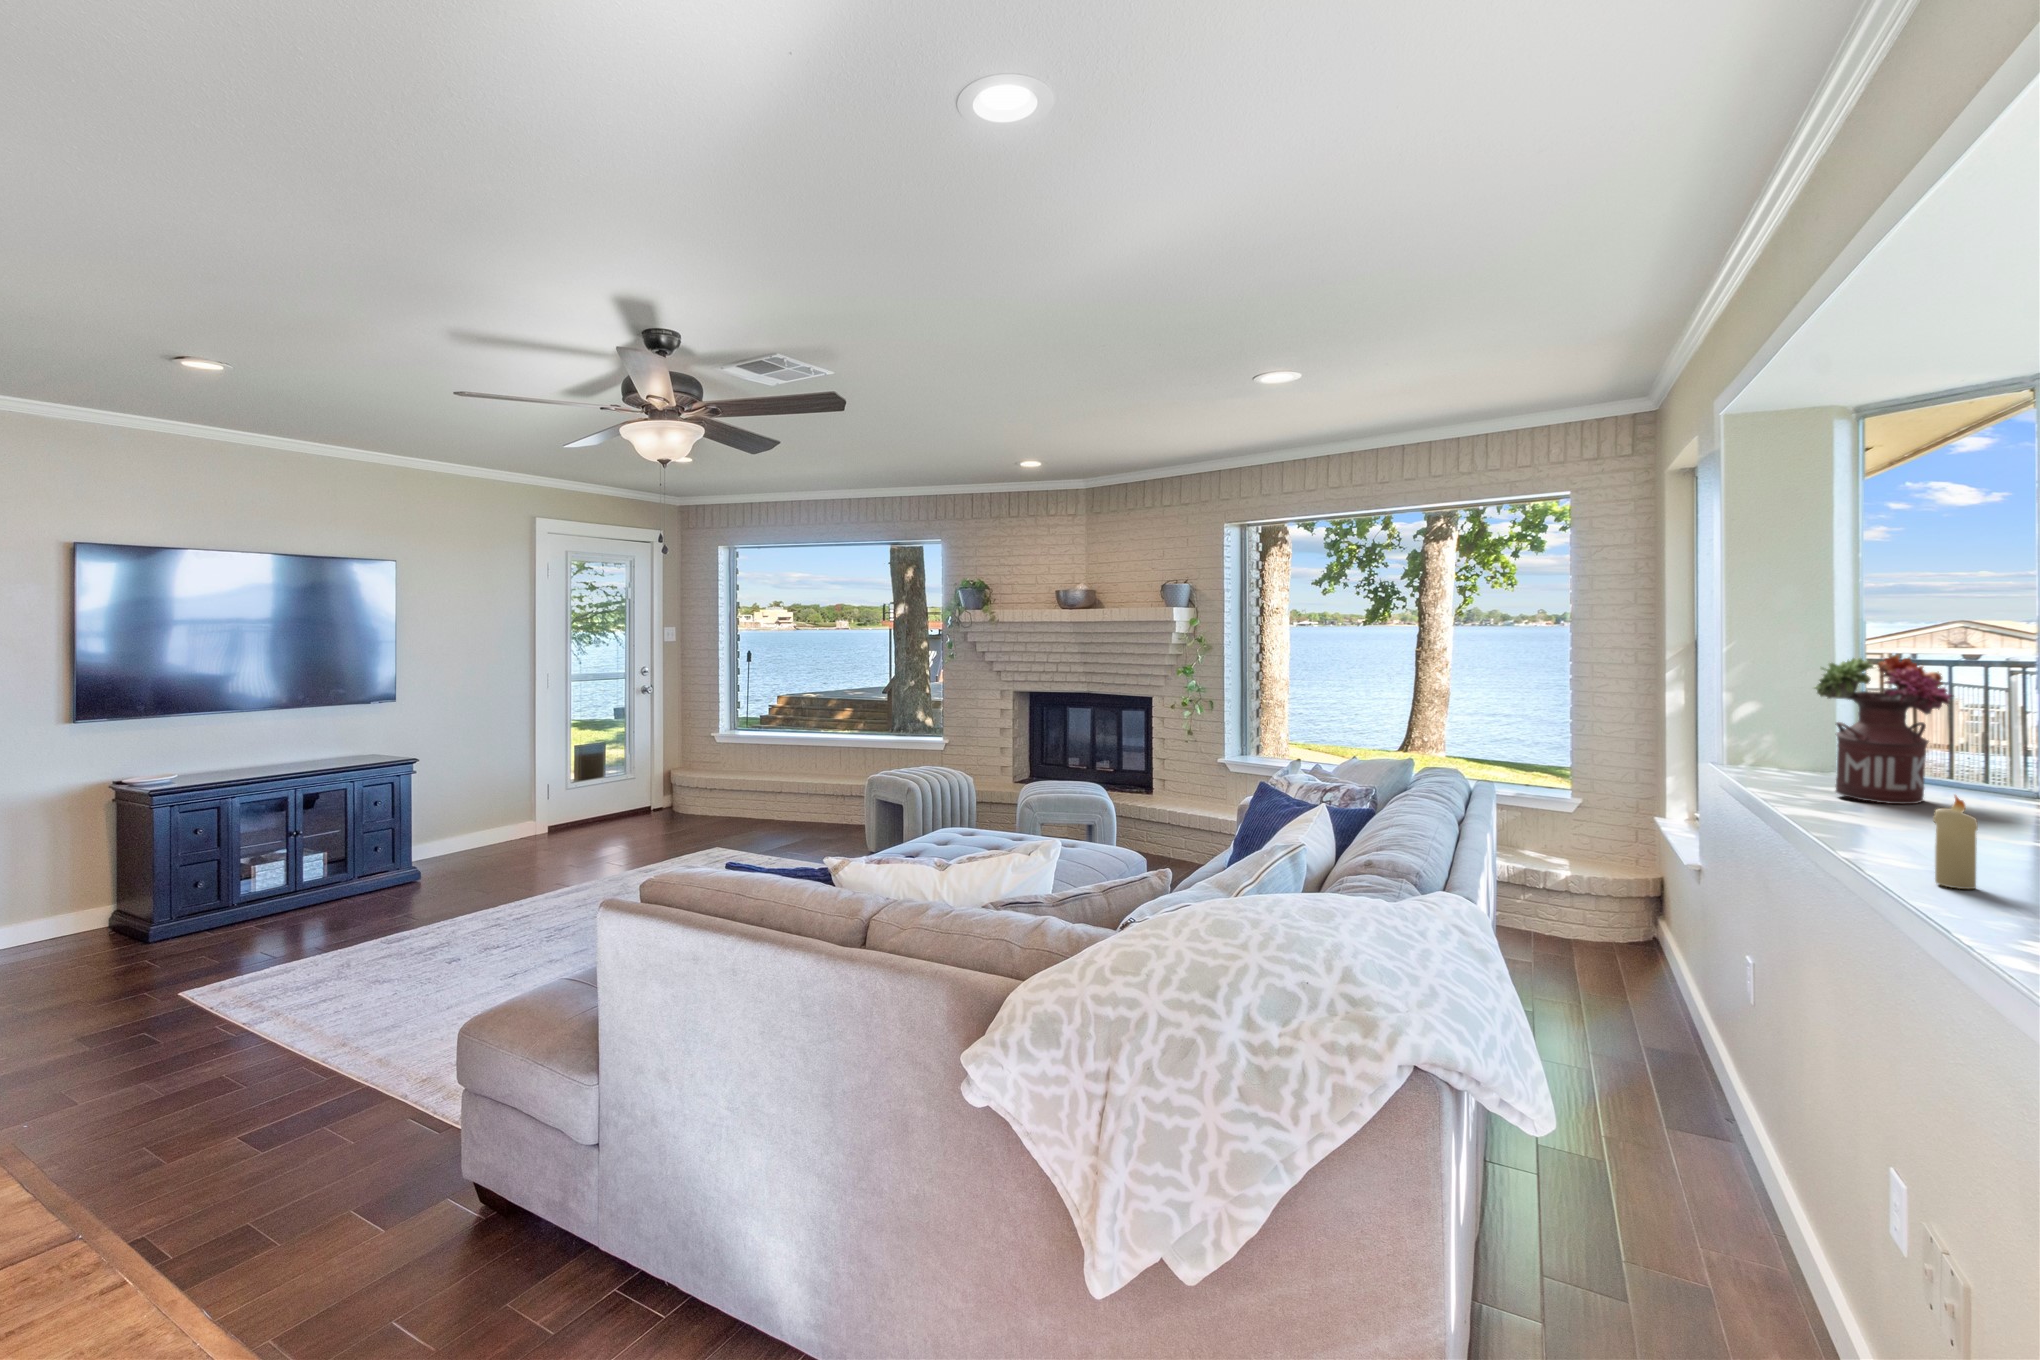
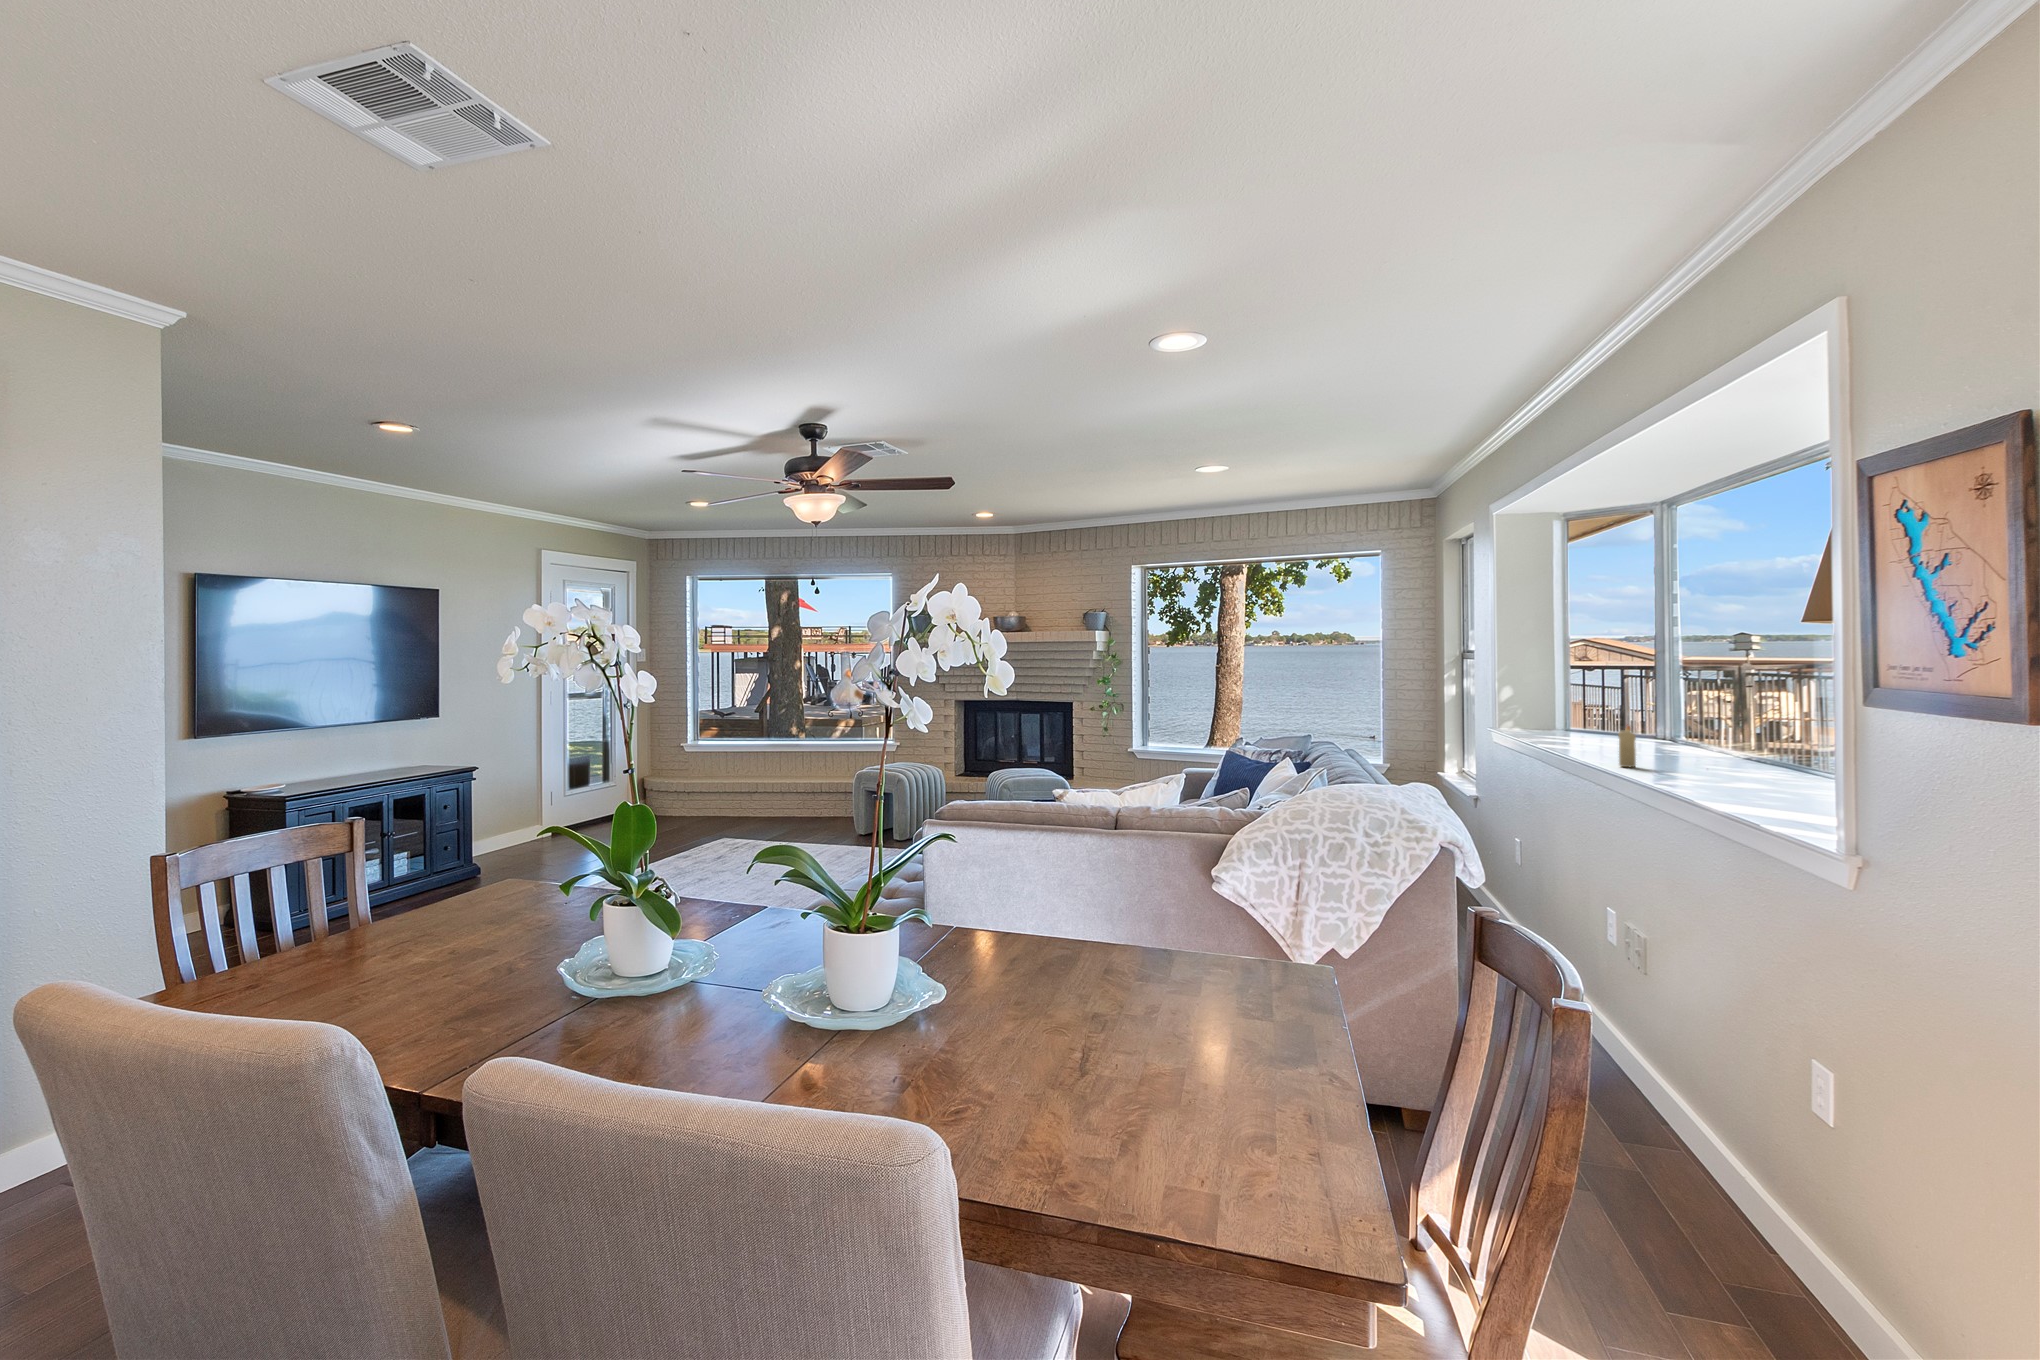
flower arrangement: present [1815,655,1952,804] -> none [1546,660,1613,742]

